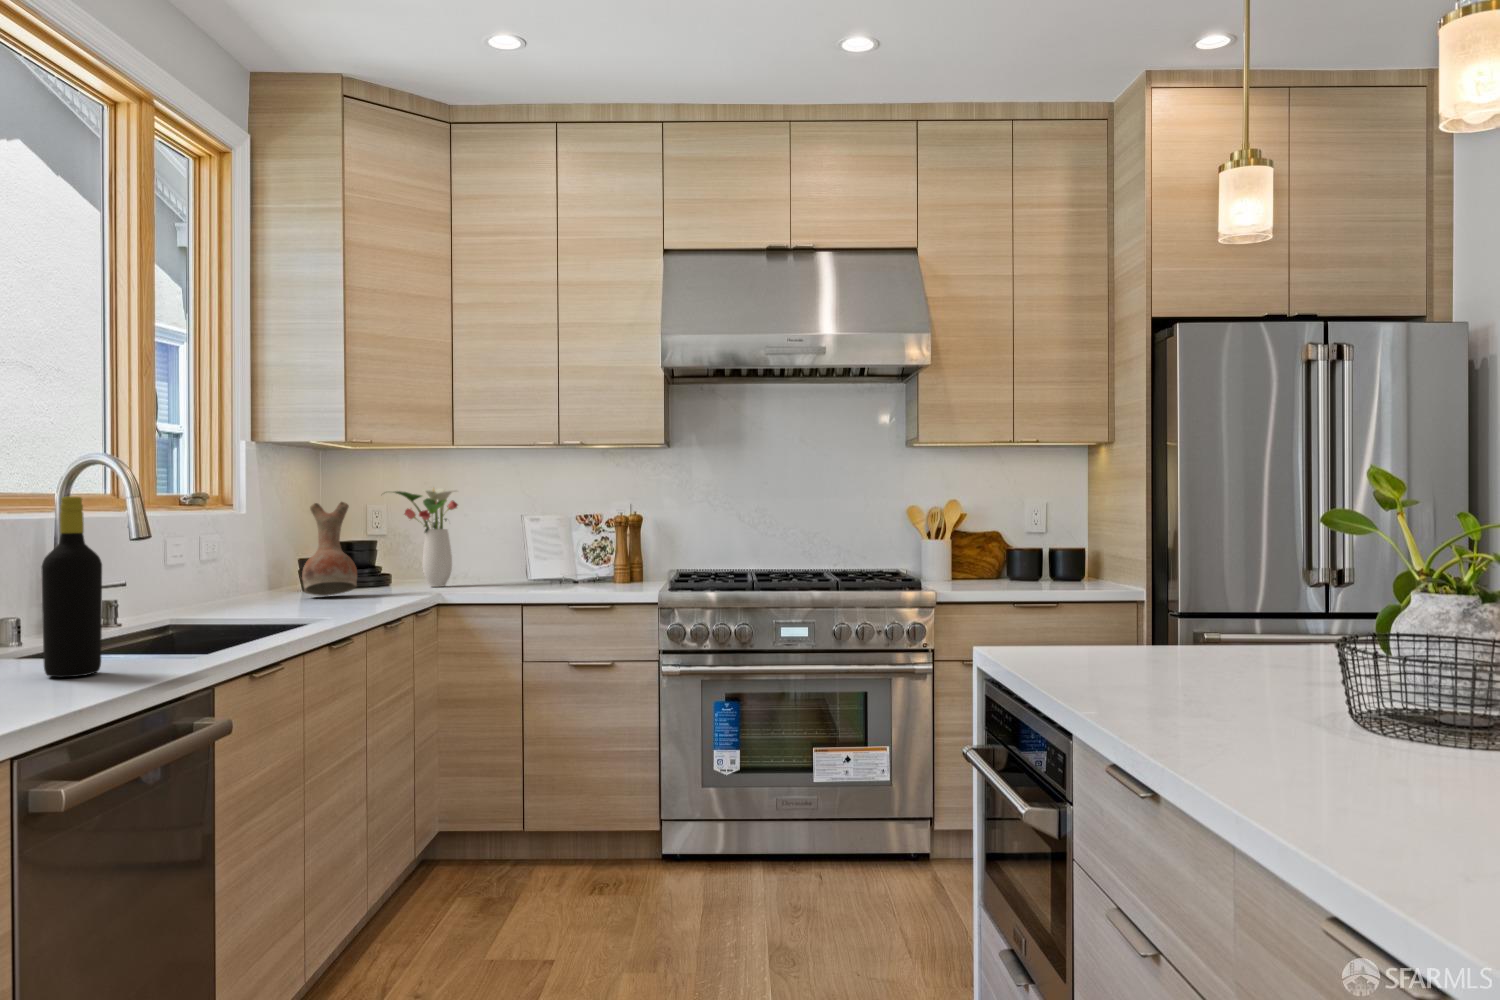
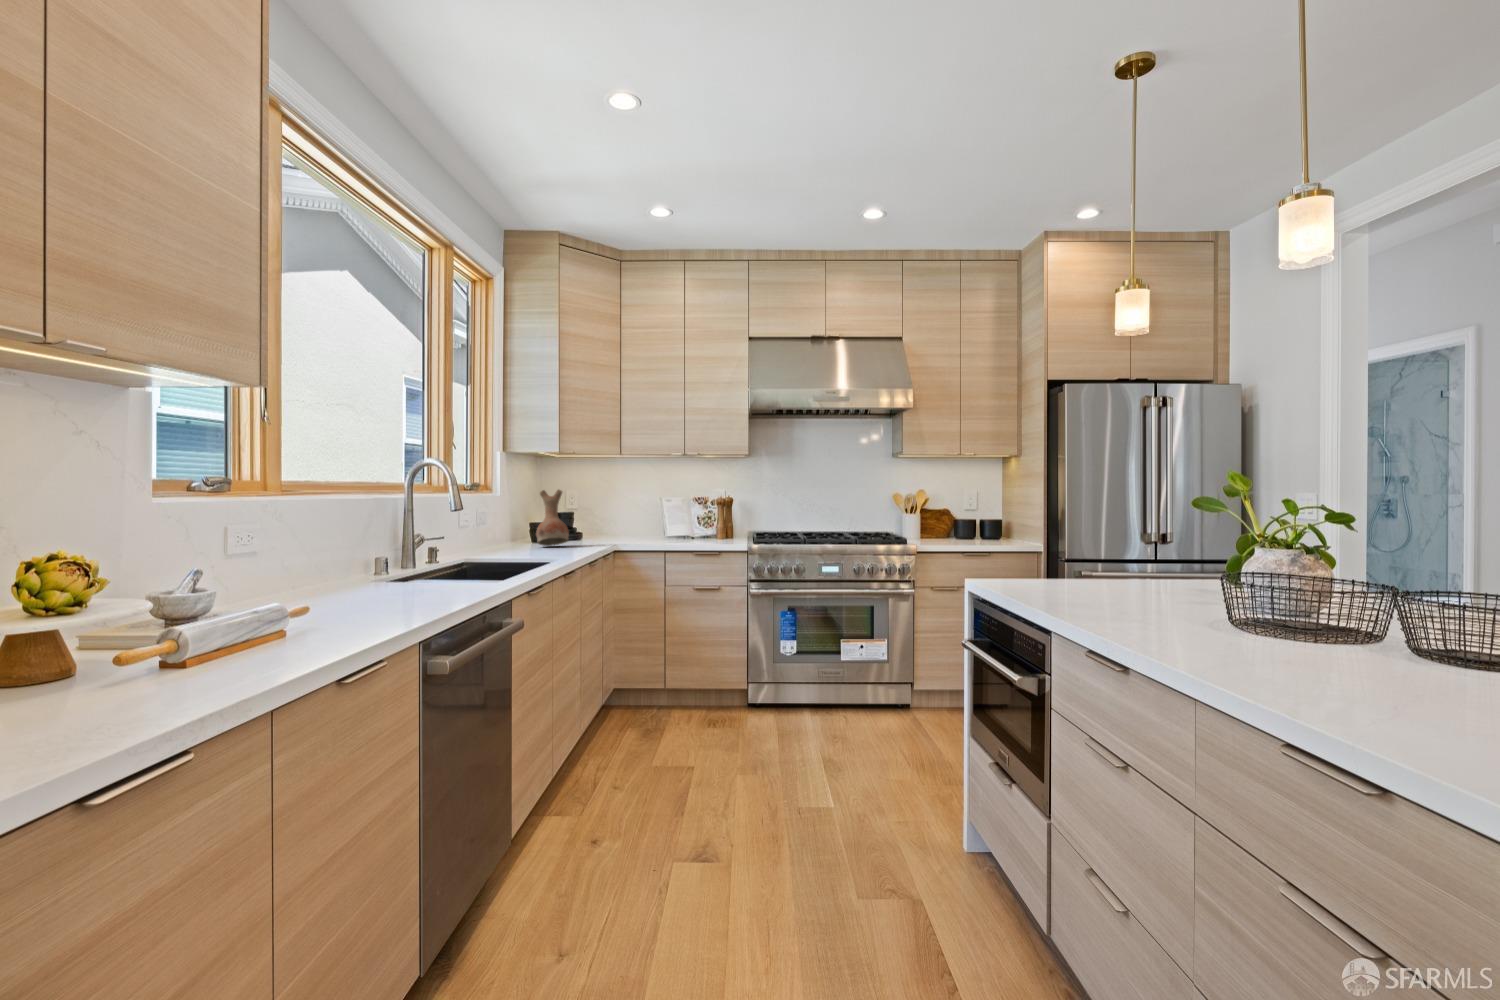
flower arrangement: present [395,488,458,587] -> none [577,481,624,541]
bottle: present [41,496,102,677] -> none [435,487,468,592]

